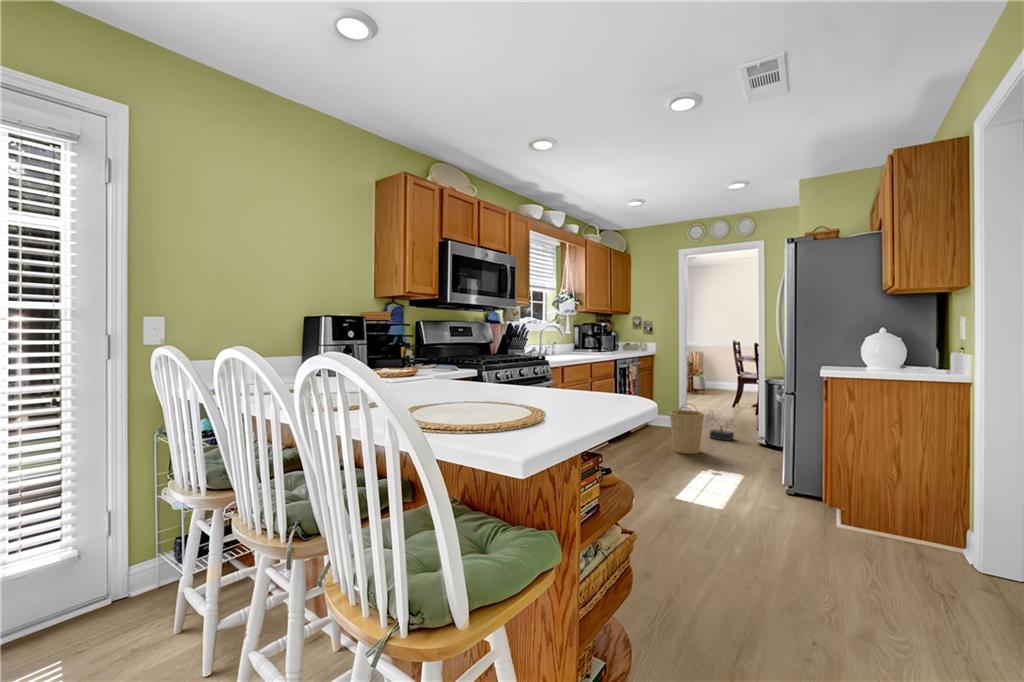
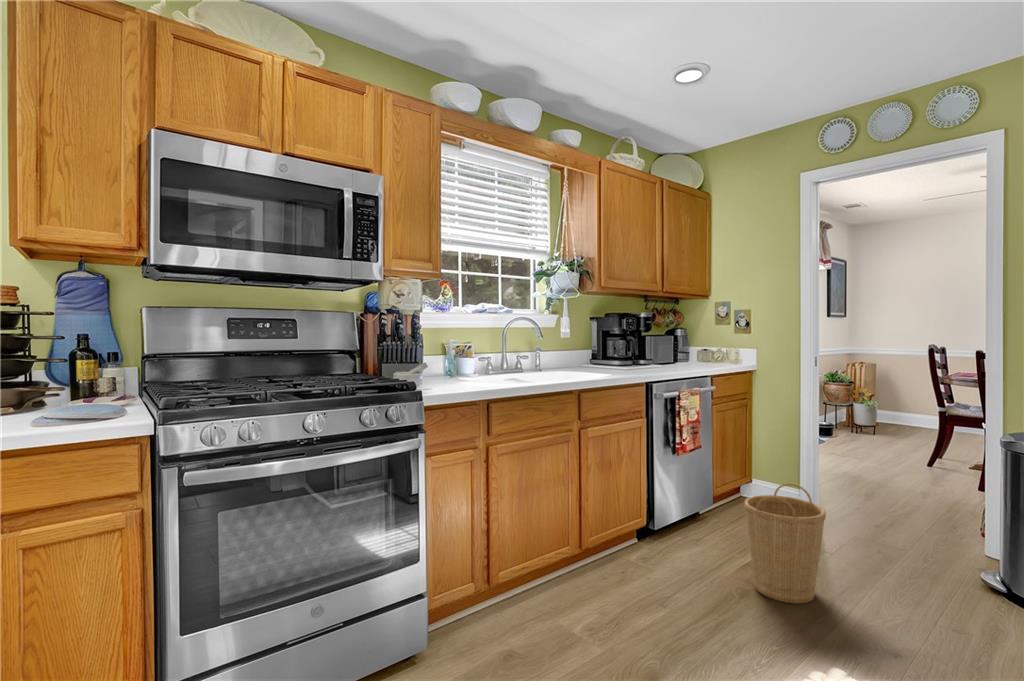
decorative plant: present [706,411,736,441] -> none [839,491,922,566]

